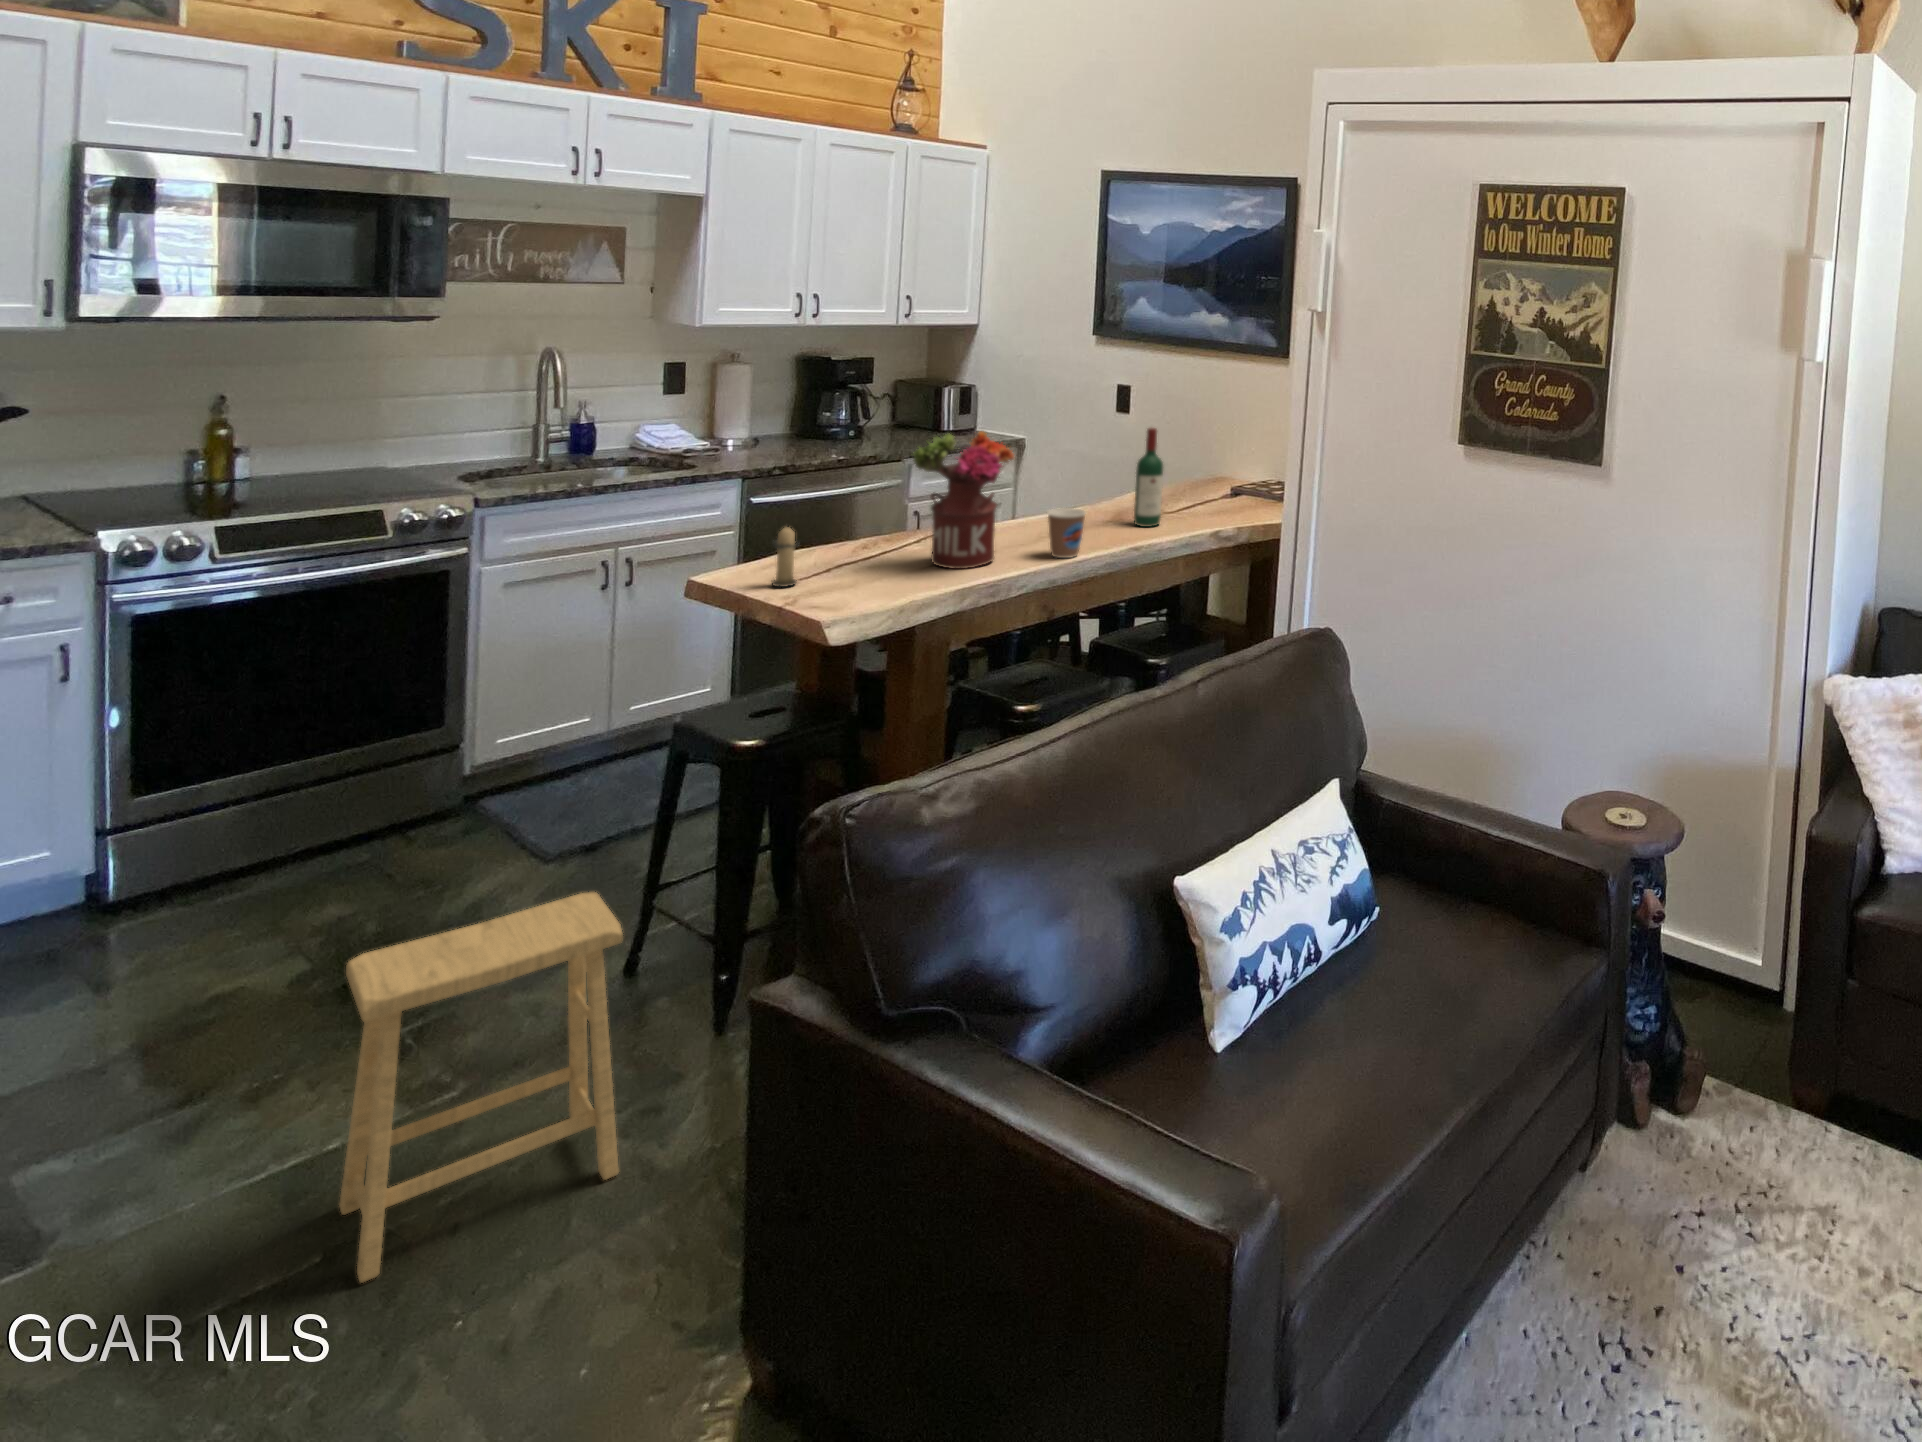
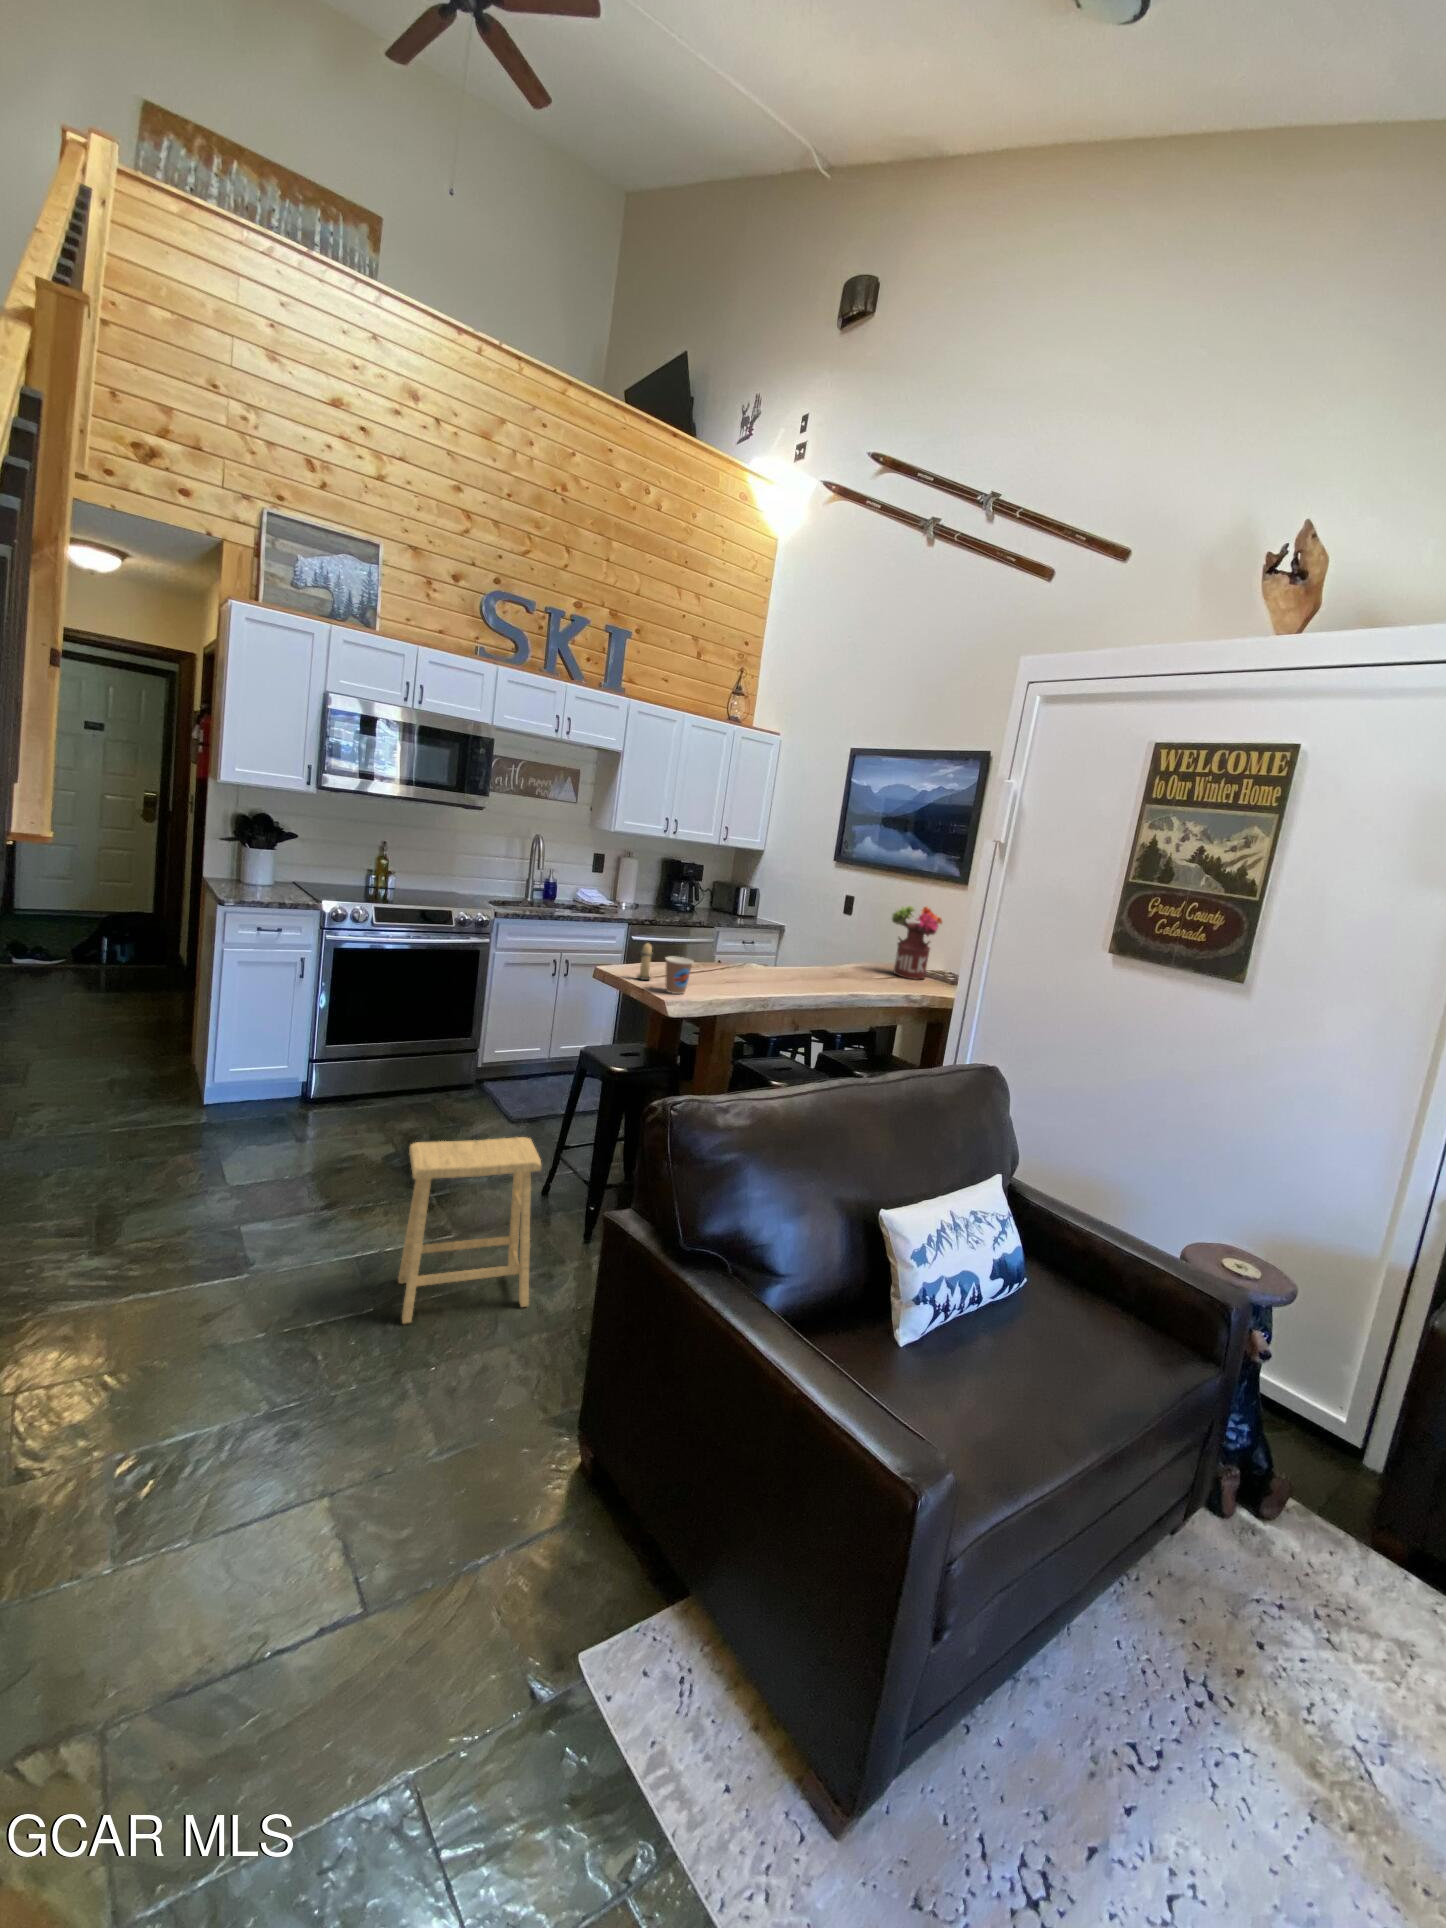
wine bottle: present [1134,428,1163,527] -> none [854,915,878,983]
flower arrangement: present [913,431,1014,569] -> present [892,906,942,979]
coffee cup: present [1048,508,1086,558] -> present [665,957,693,994]

